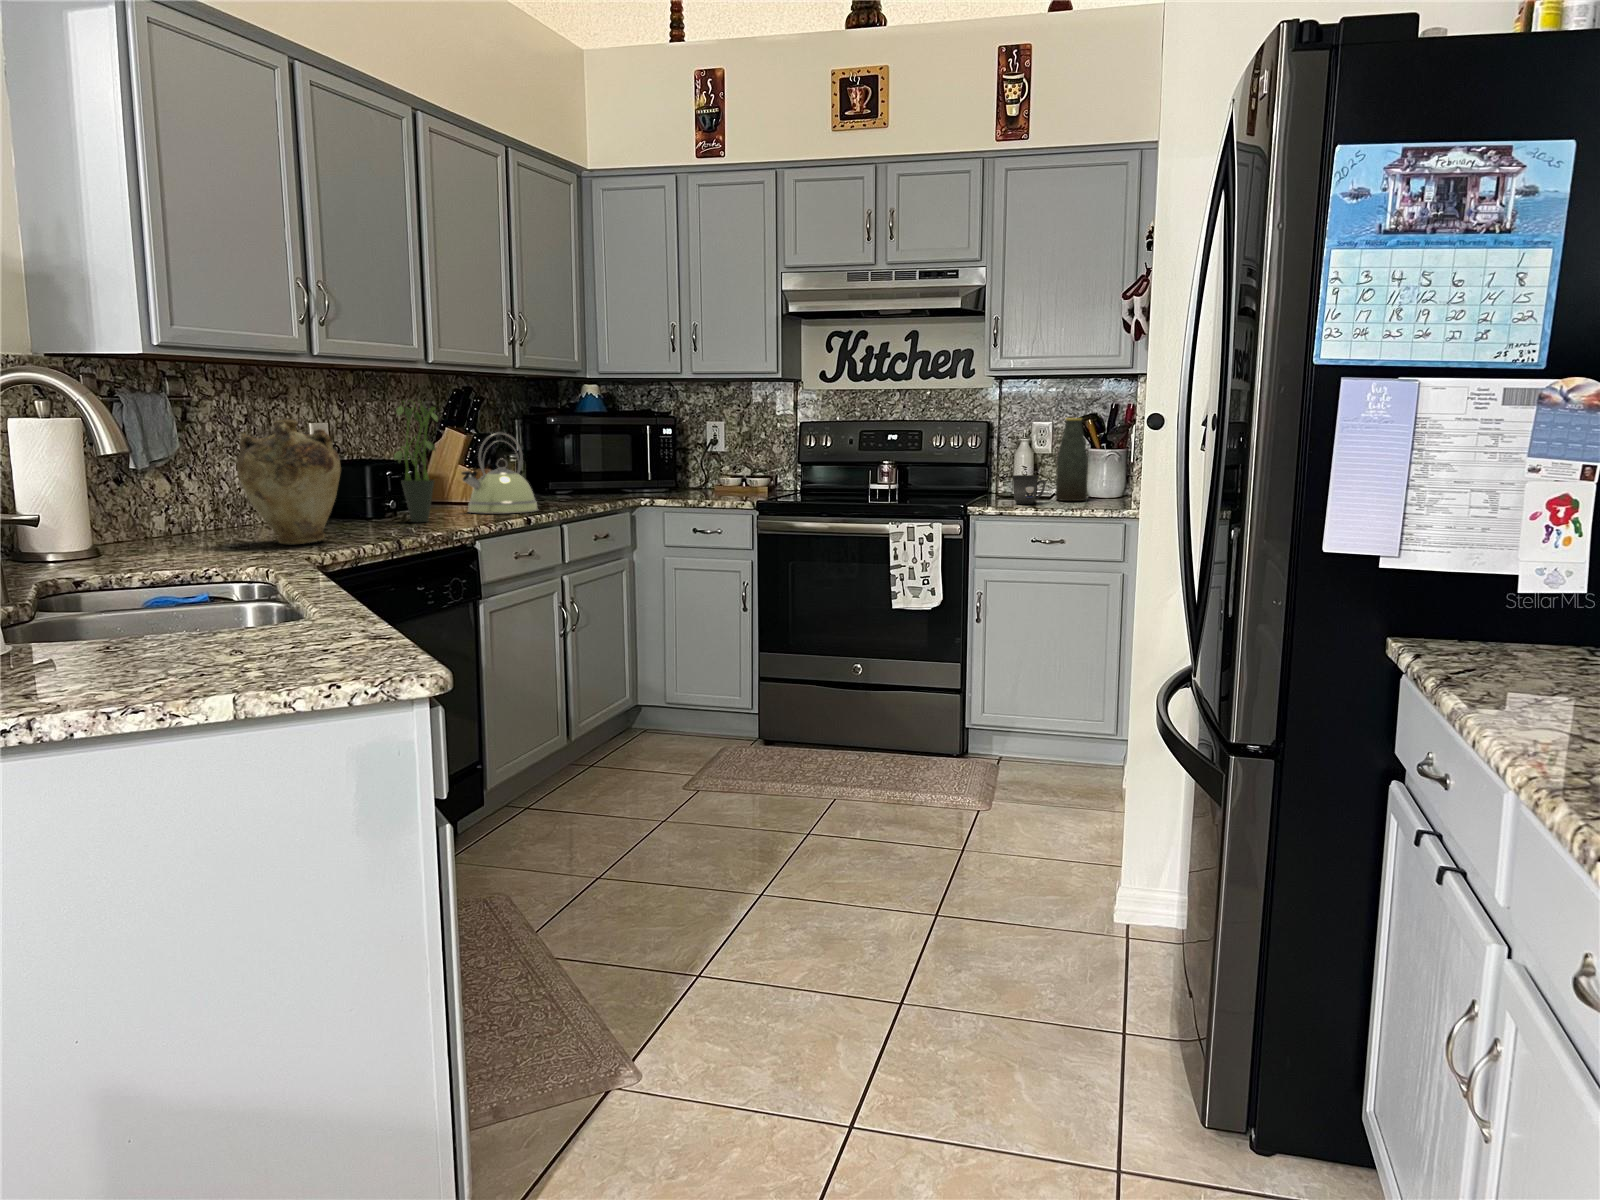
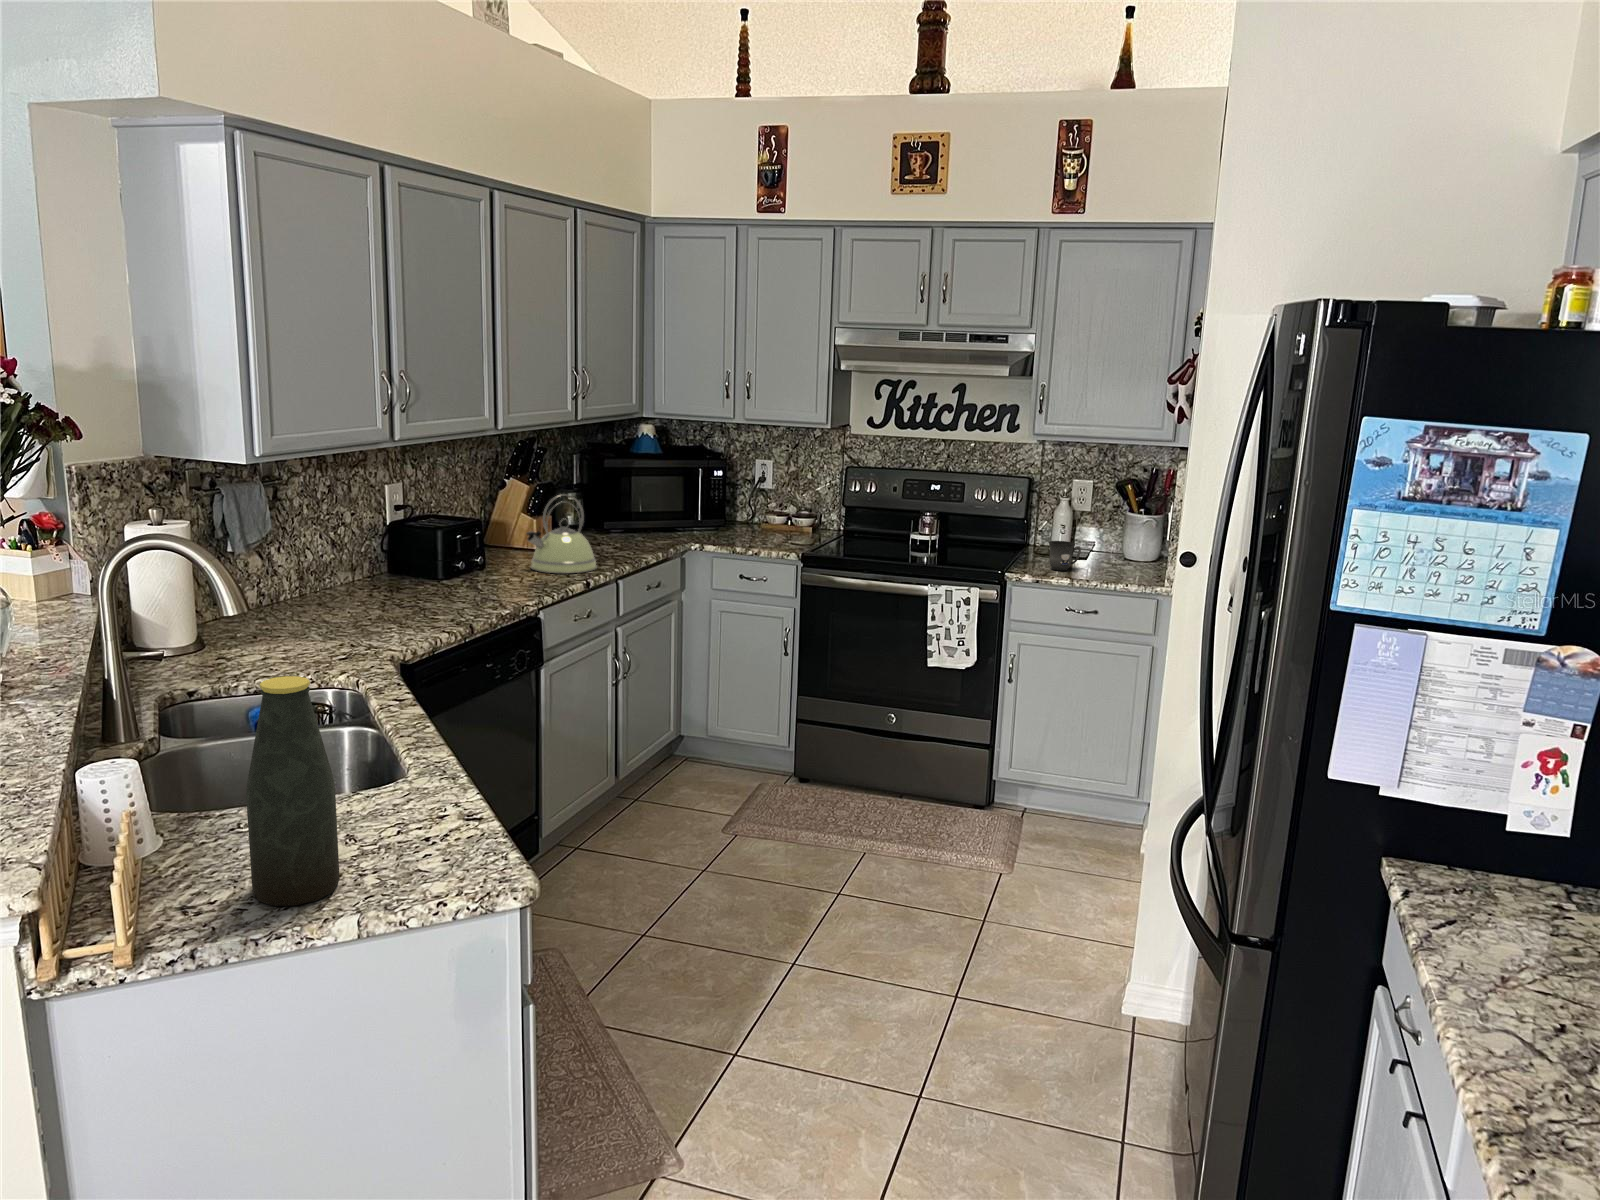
potted plant: present [394,406,438,522] -> none [466,474,514,588]
bottle: present [1056,418,1088,501] -> present [246,676,340,906]
vase: present [236,420,341,544] -> none [326,512,421,629]

